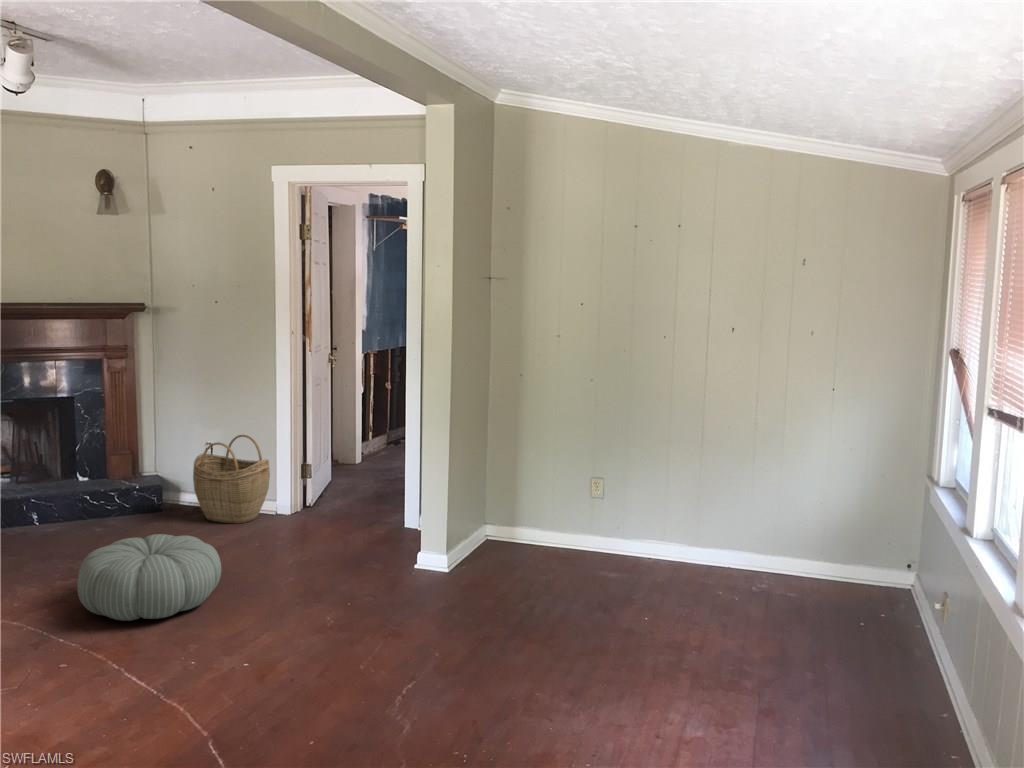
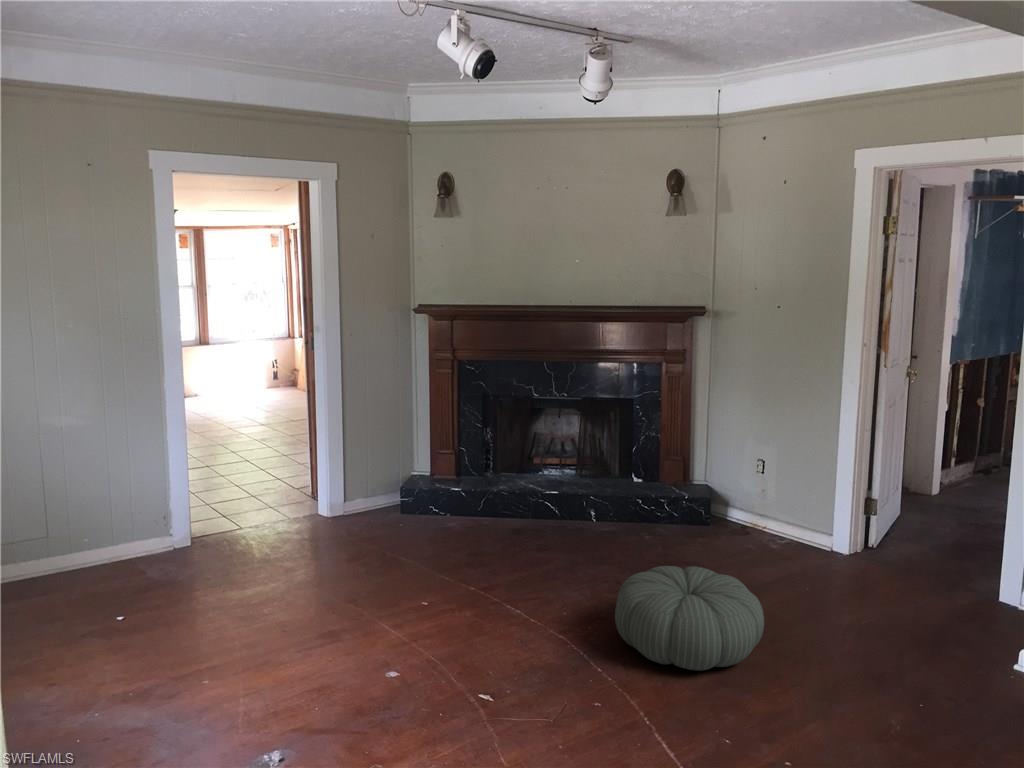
woven basket: present [193,435,270,524] -> none [741,456,827,557]

